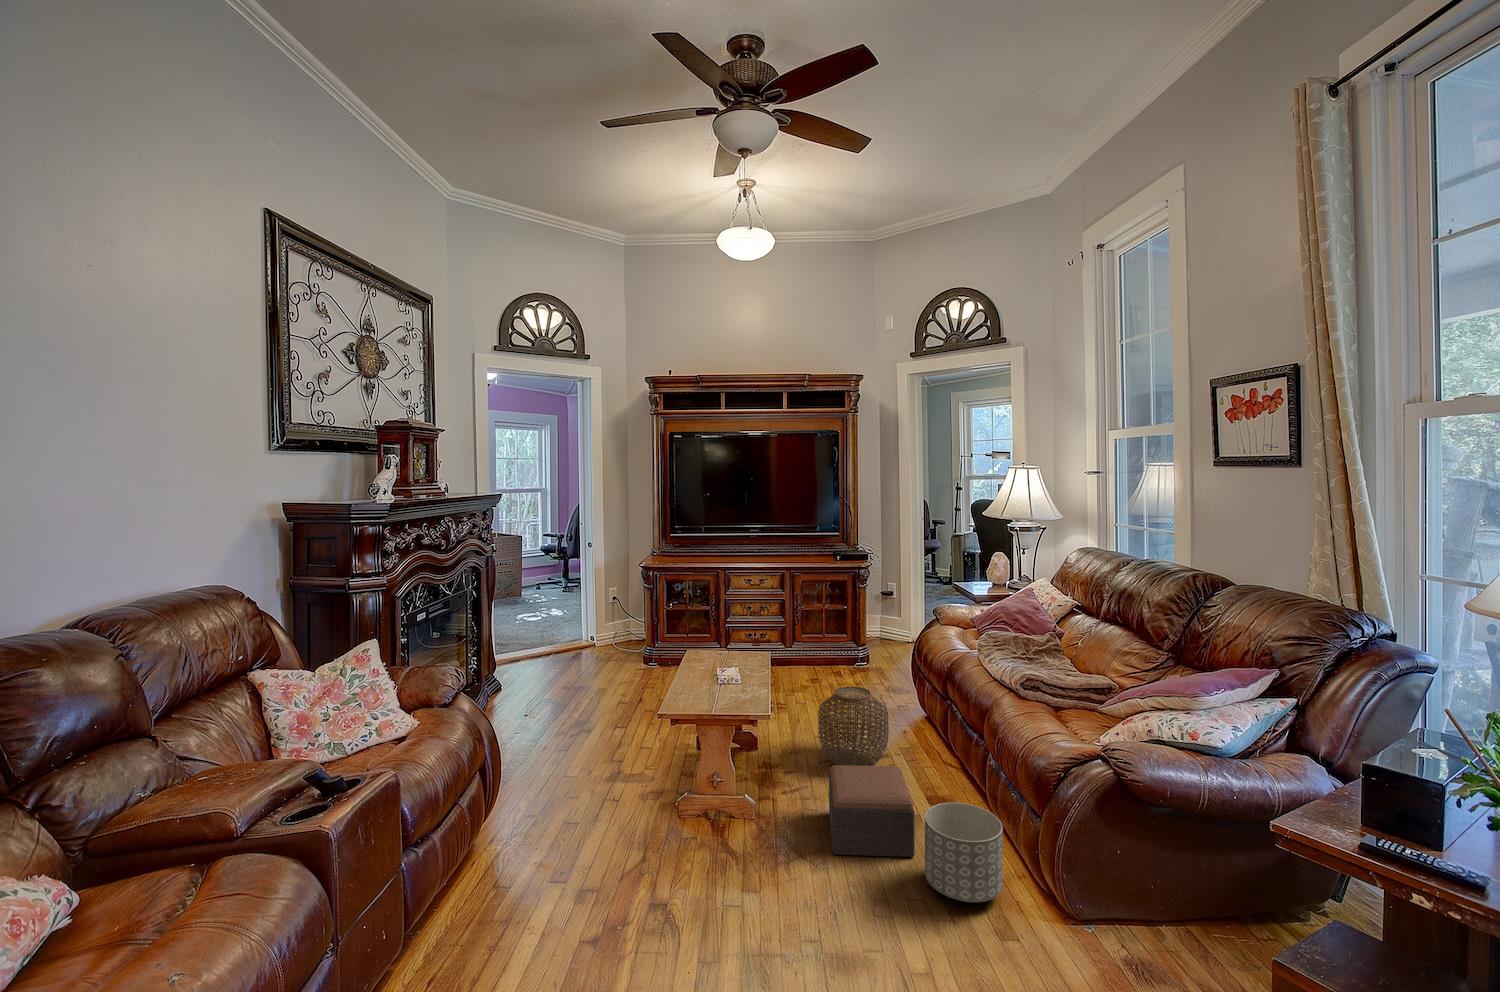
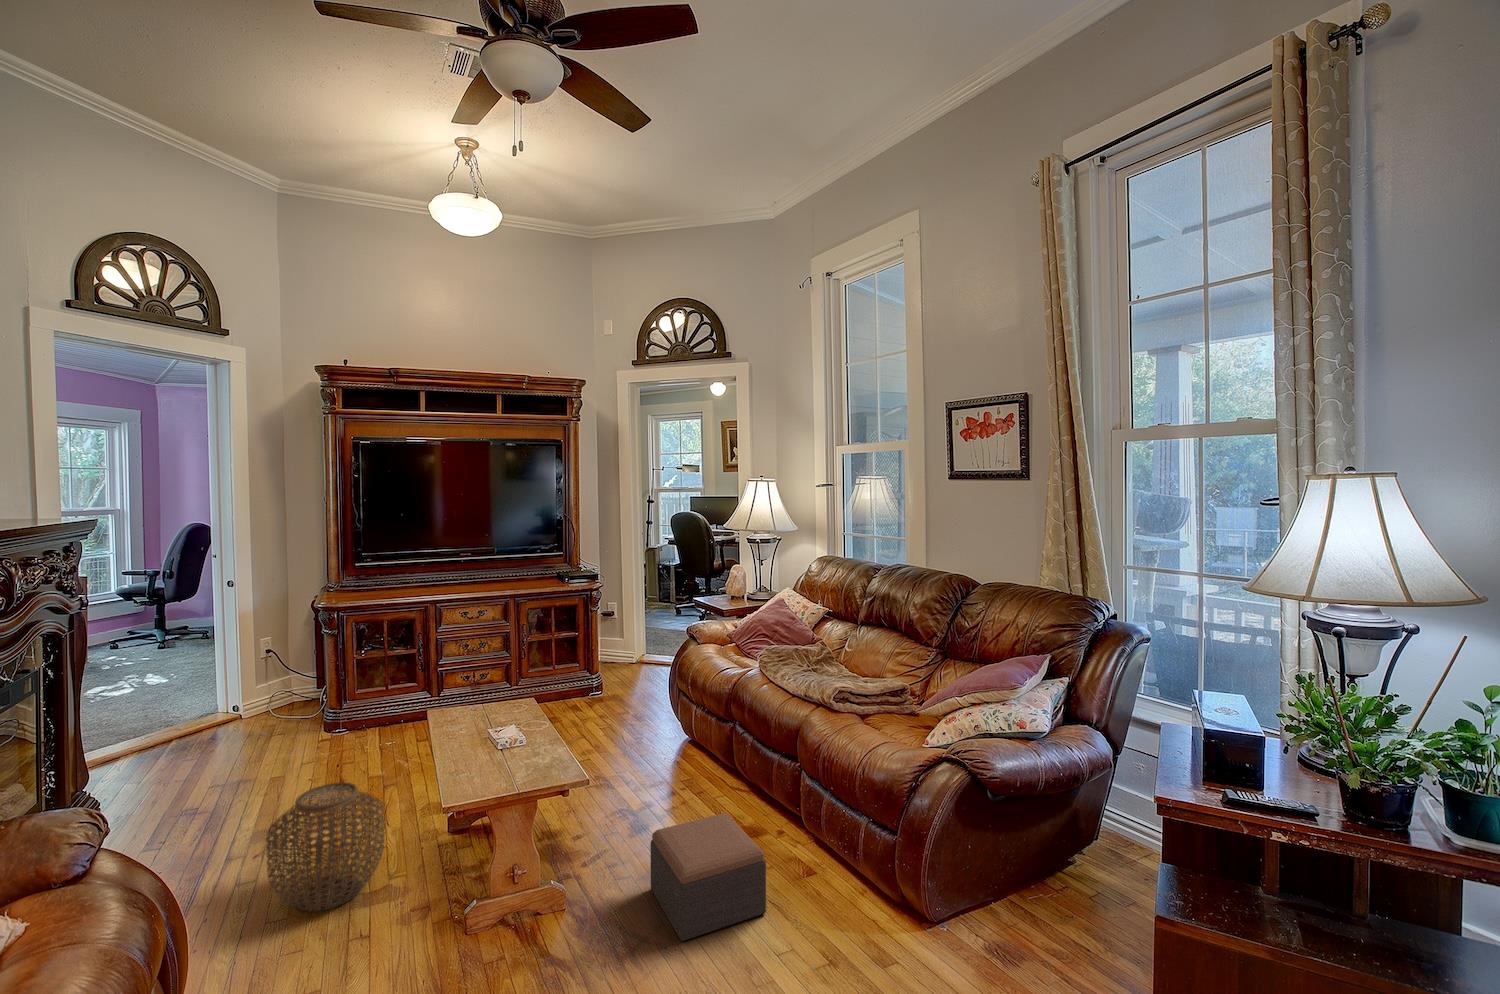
woven basket: present [818,686,889,766] -> present [266,782,385,911]
planter: present [925,802,1003,902] -> none [790,838,871,950]

